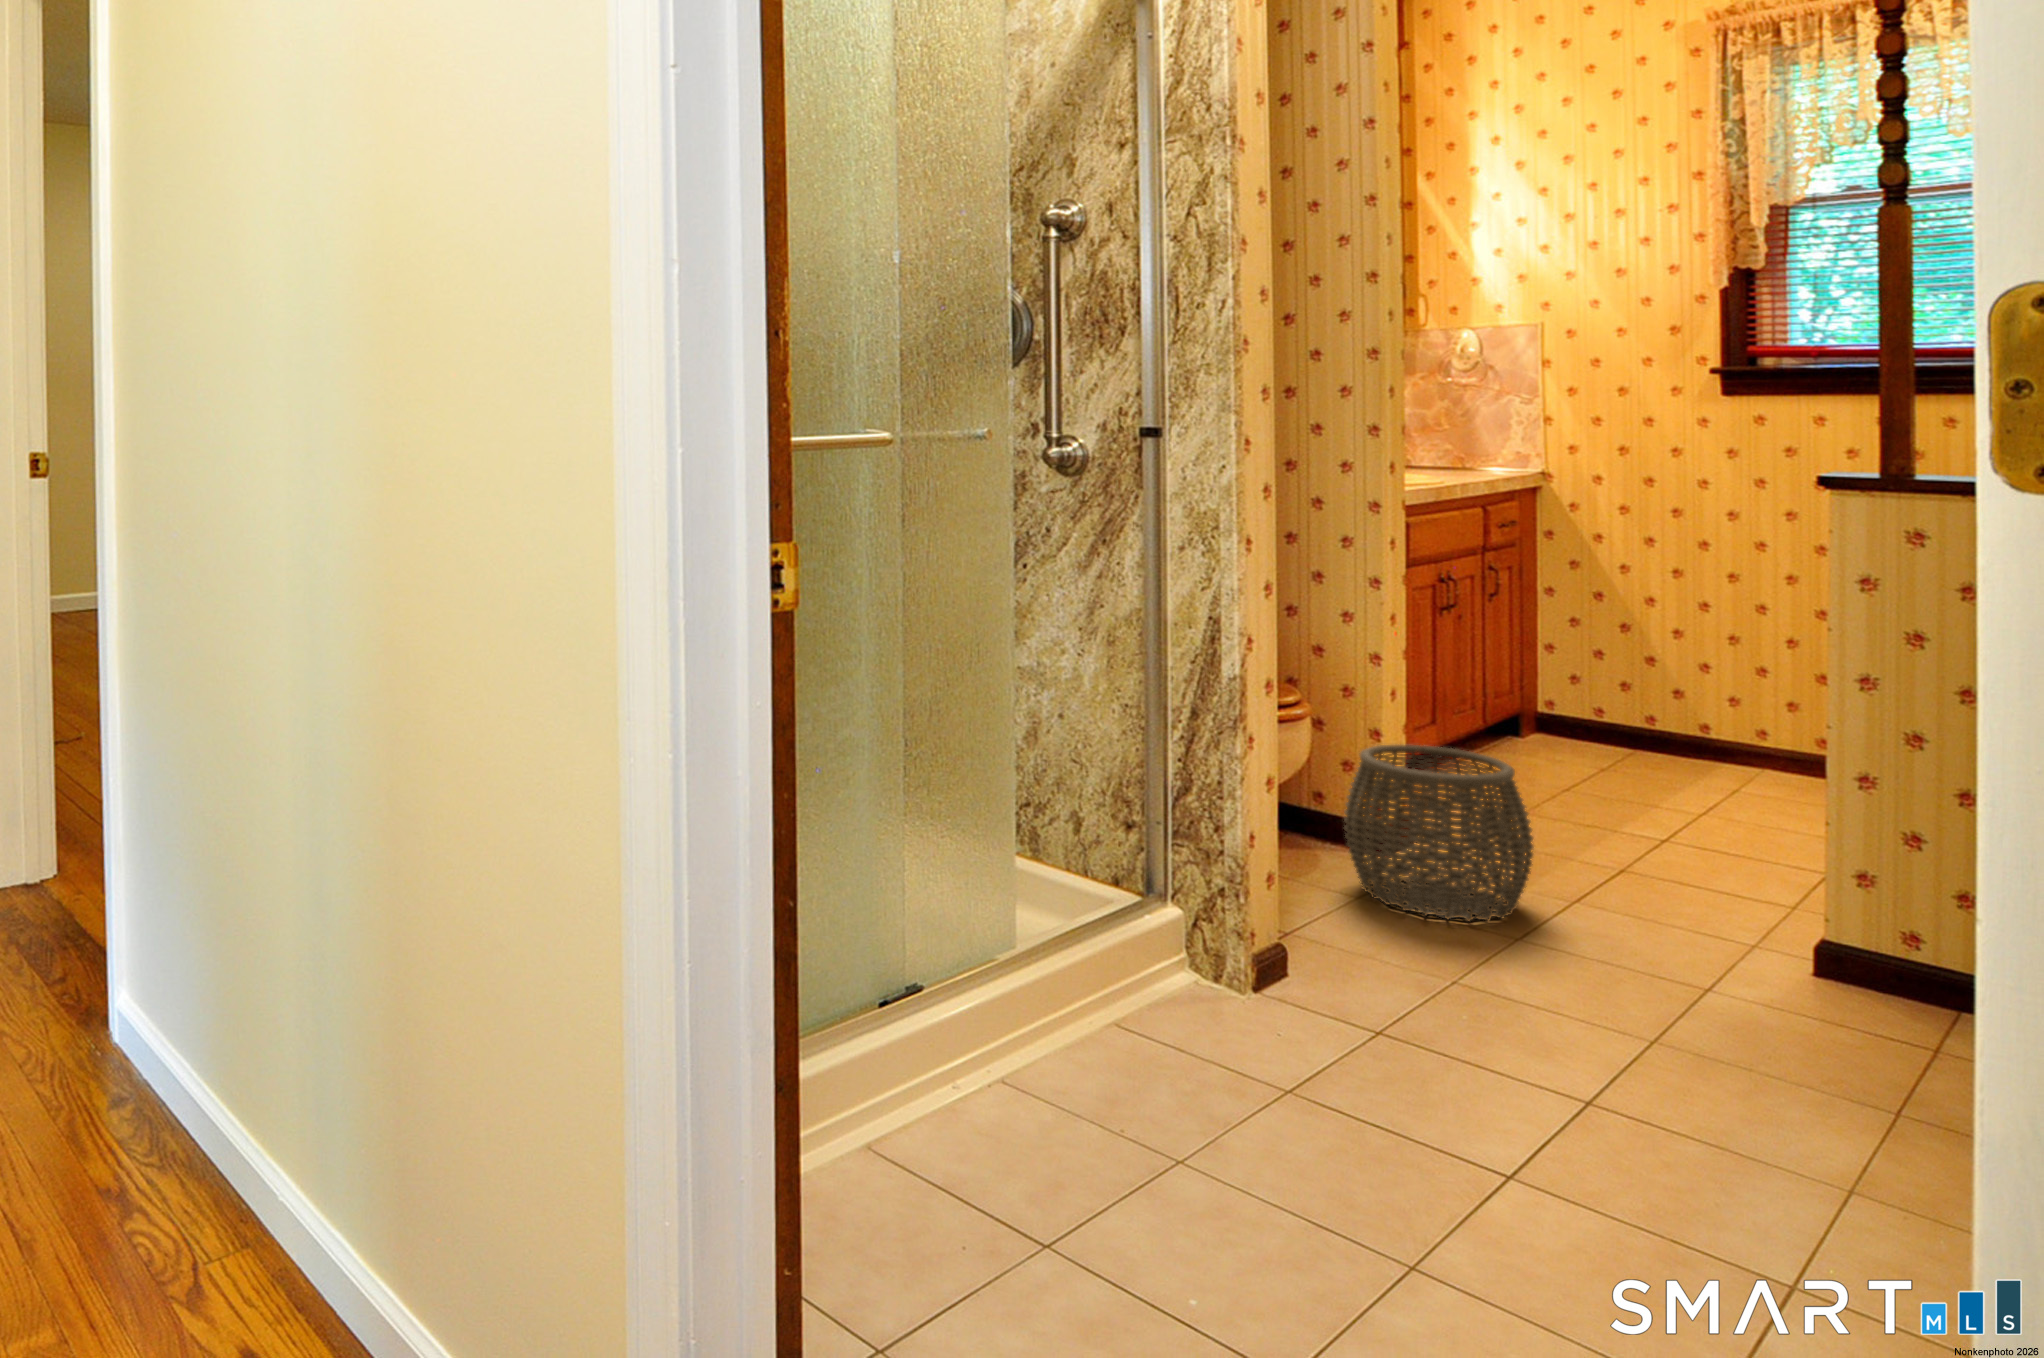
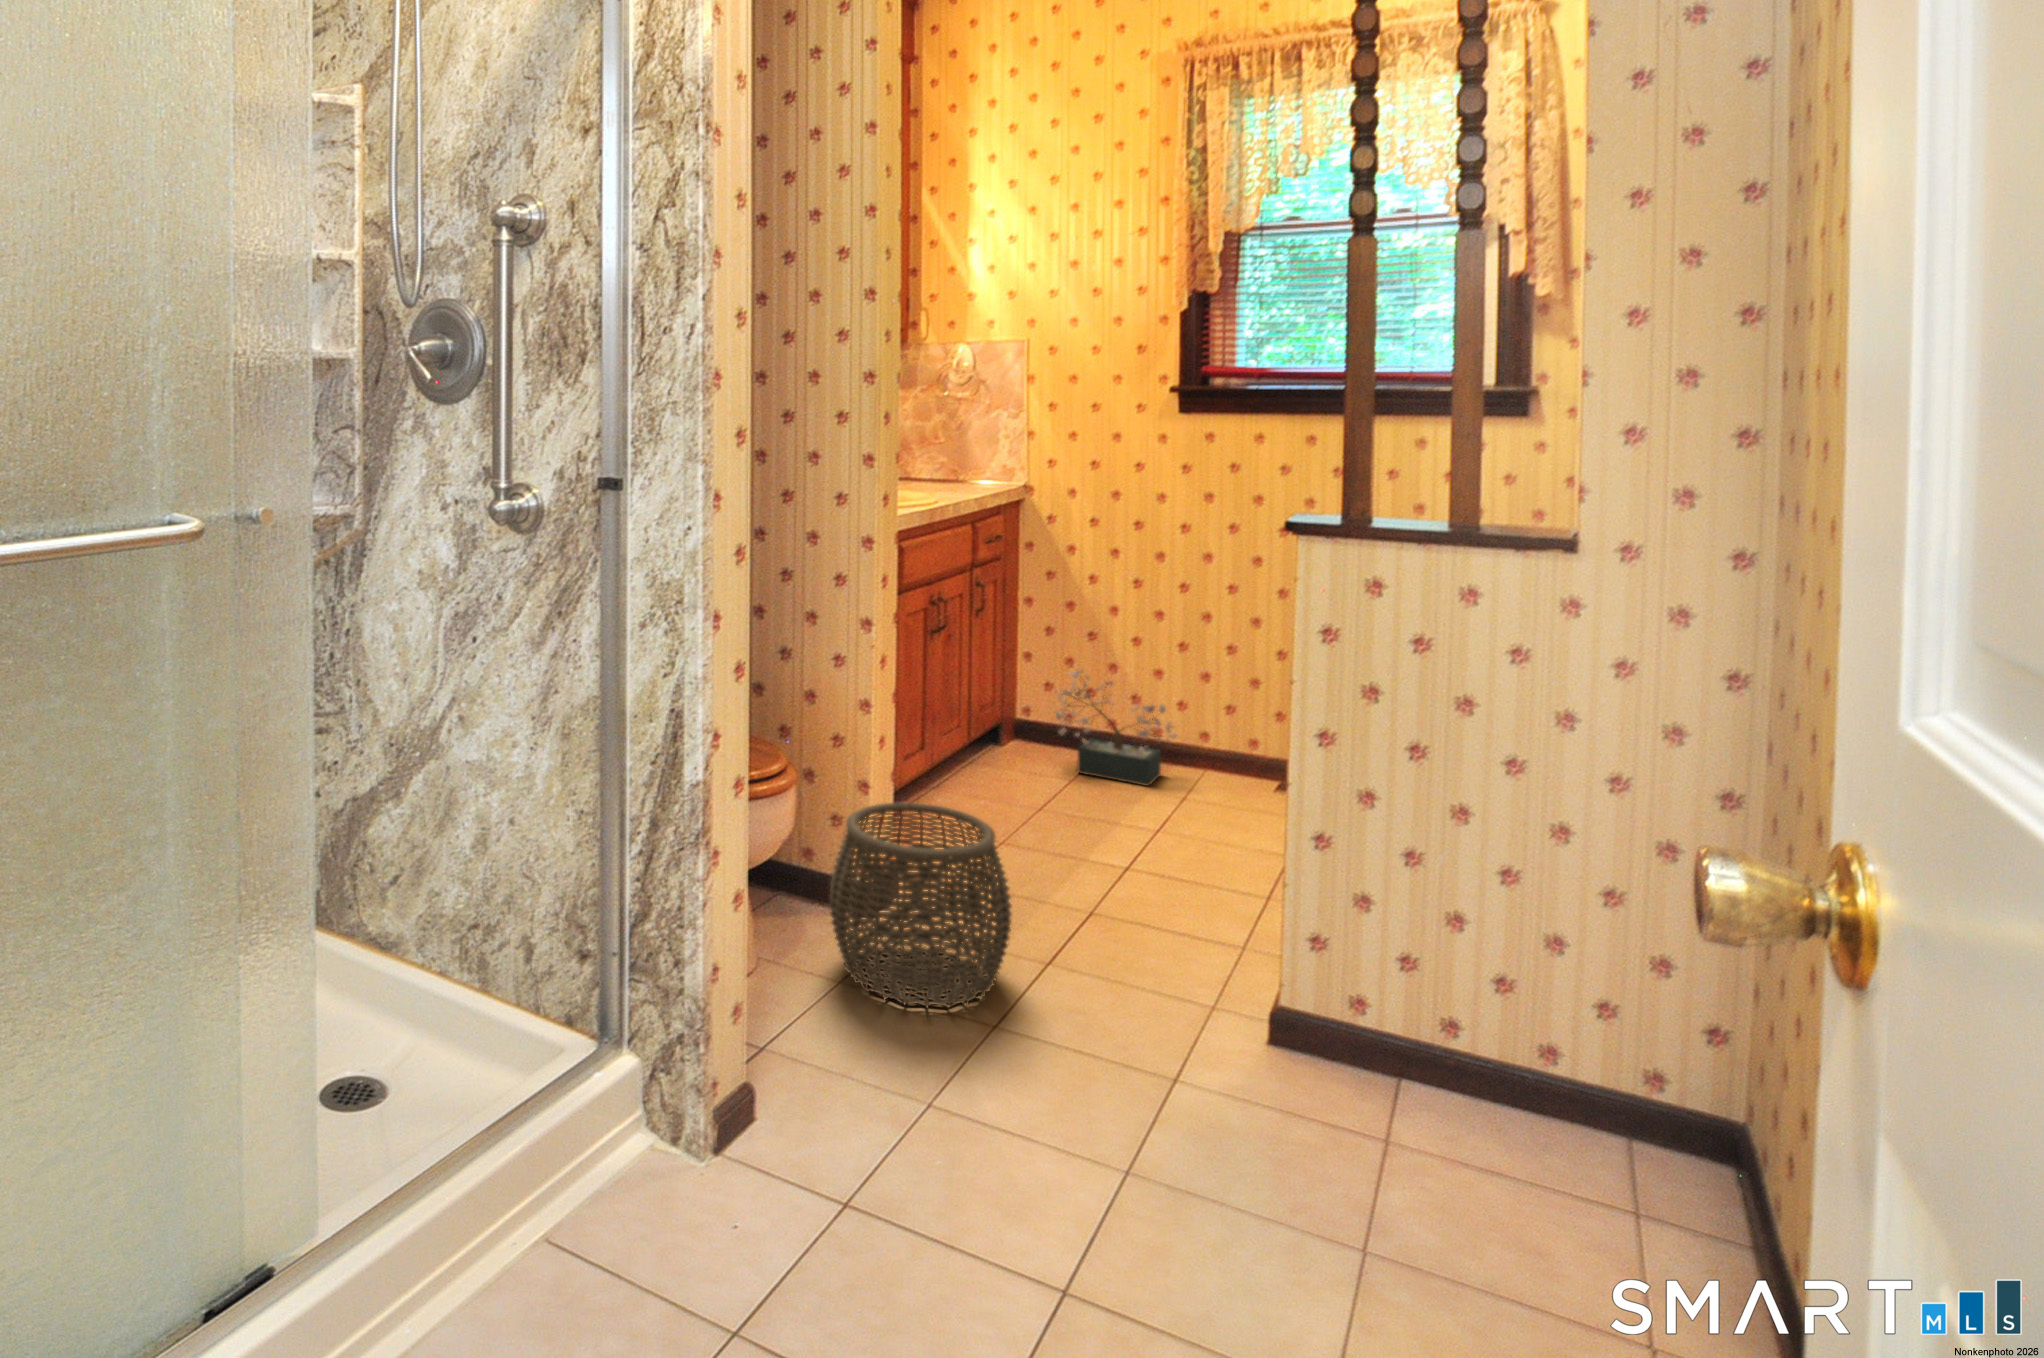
decorative plant: none [1577,664,1727,785] -> present [1056,670,1176,786]

